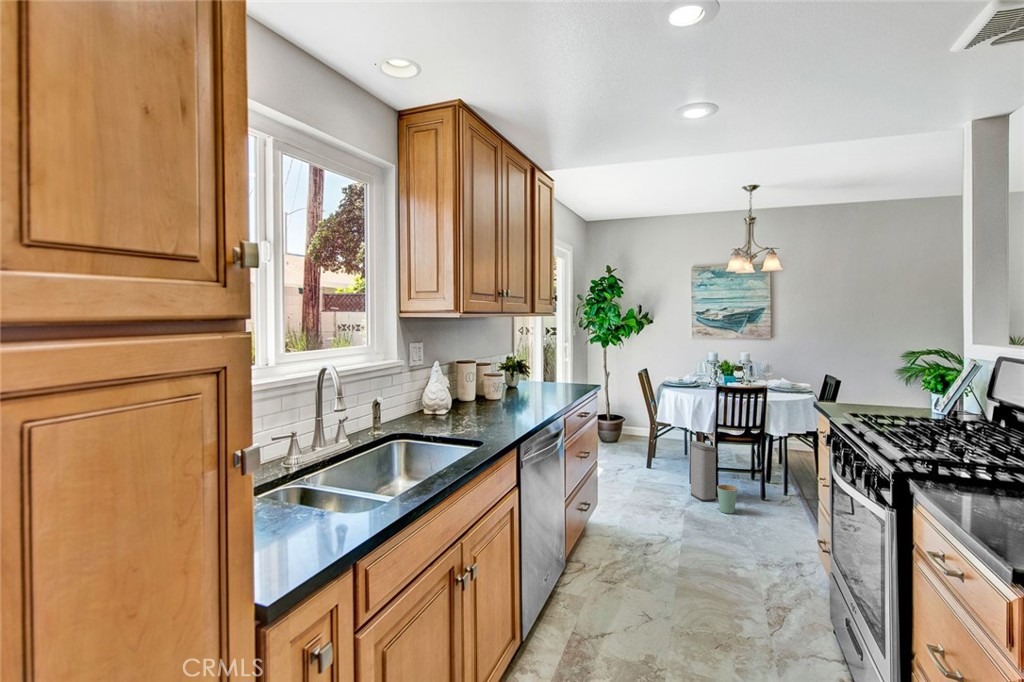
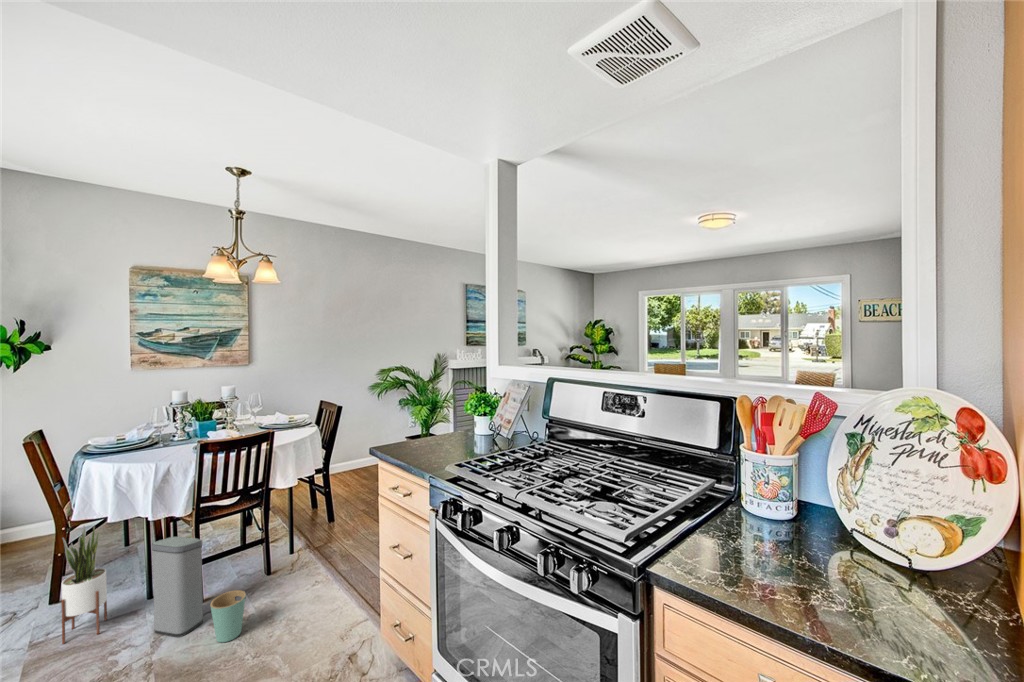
potted plant: none [652,423,671,485] -> present [61,526,107,644]

